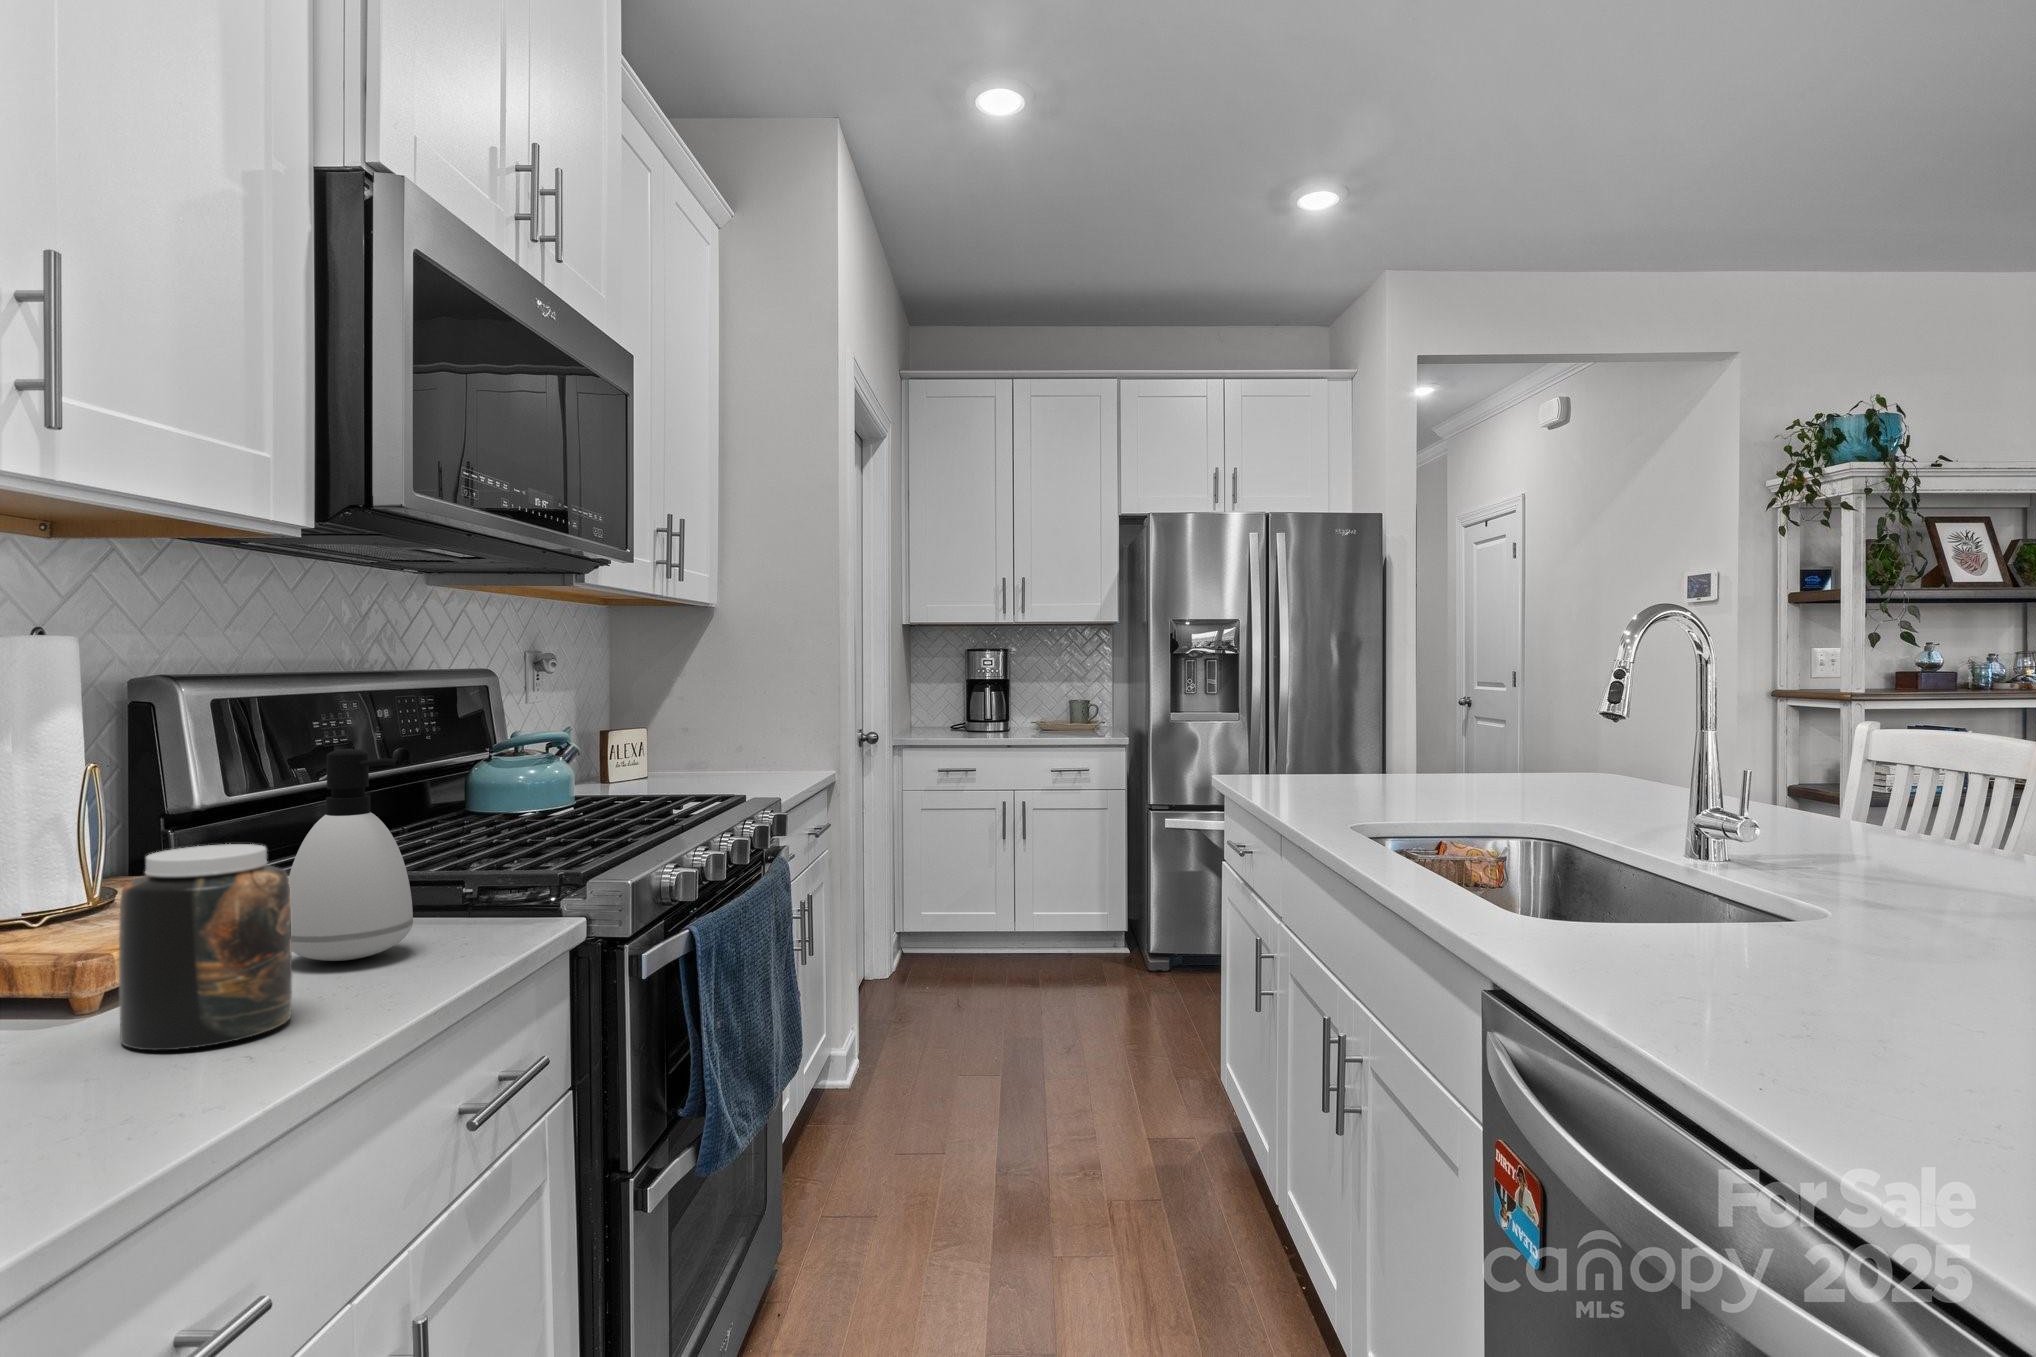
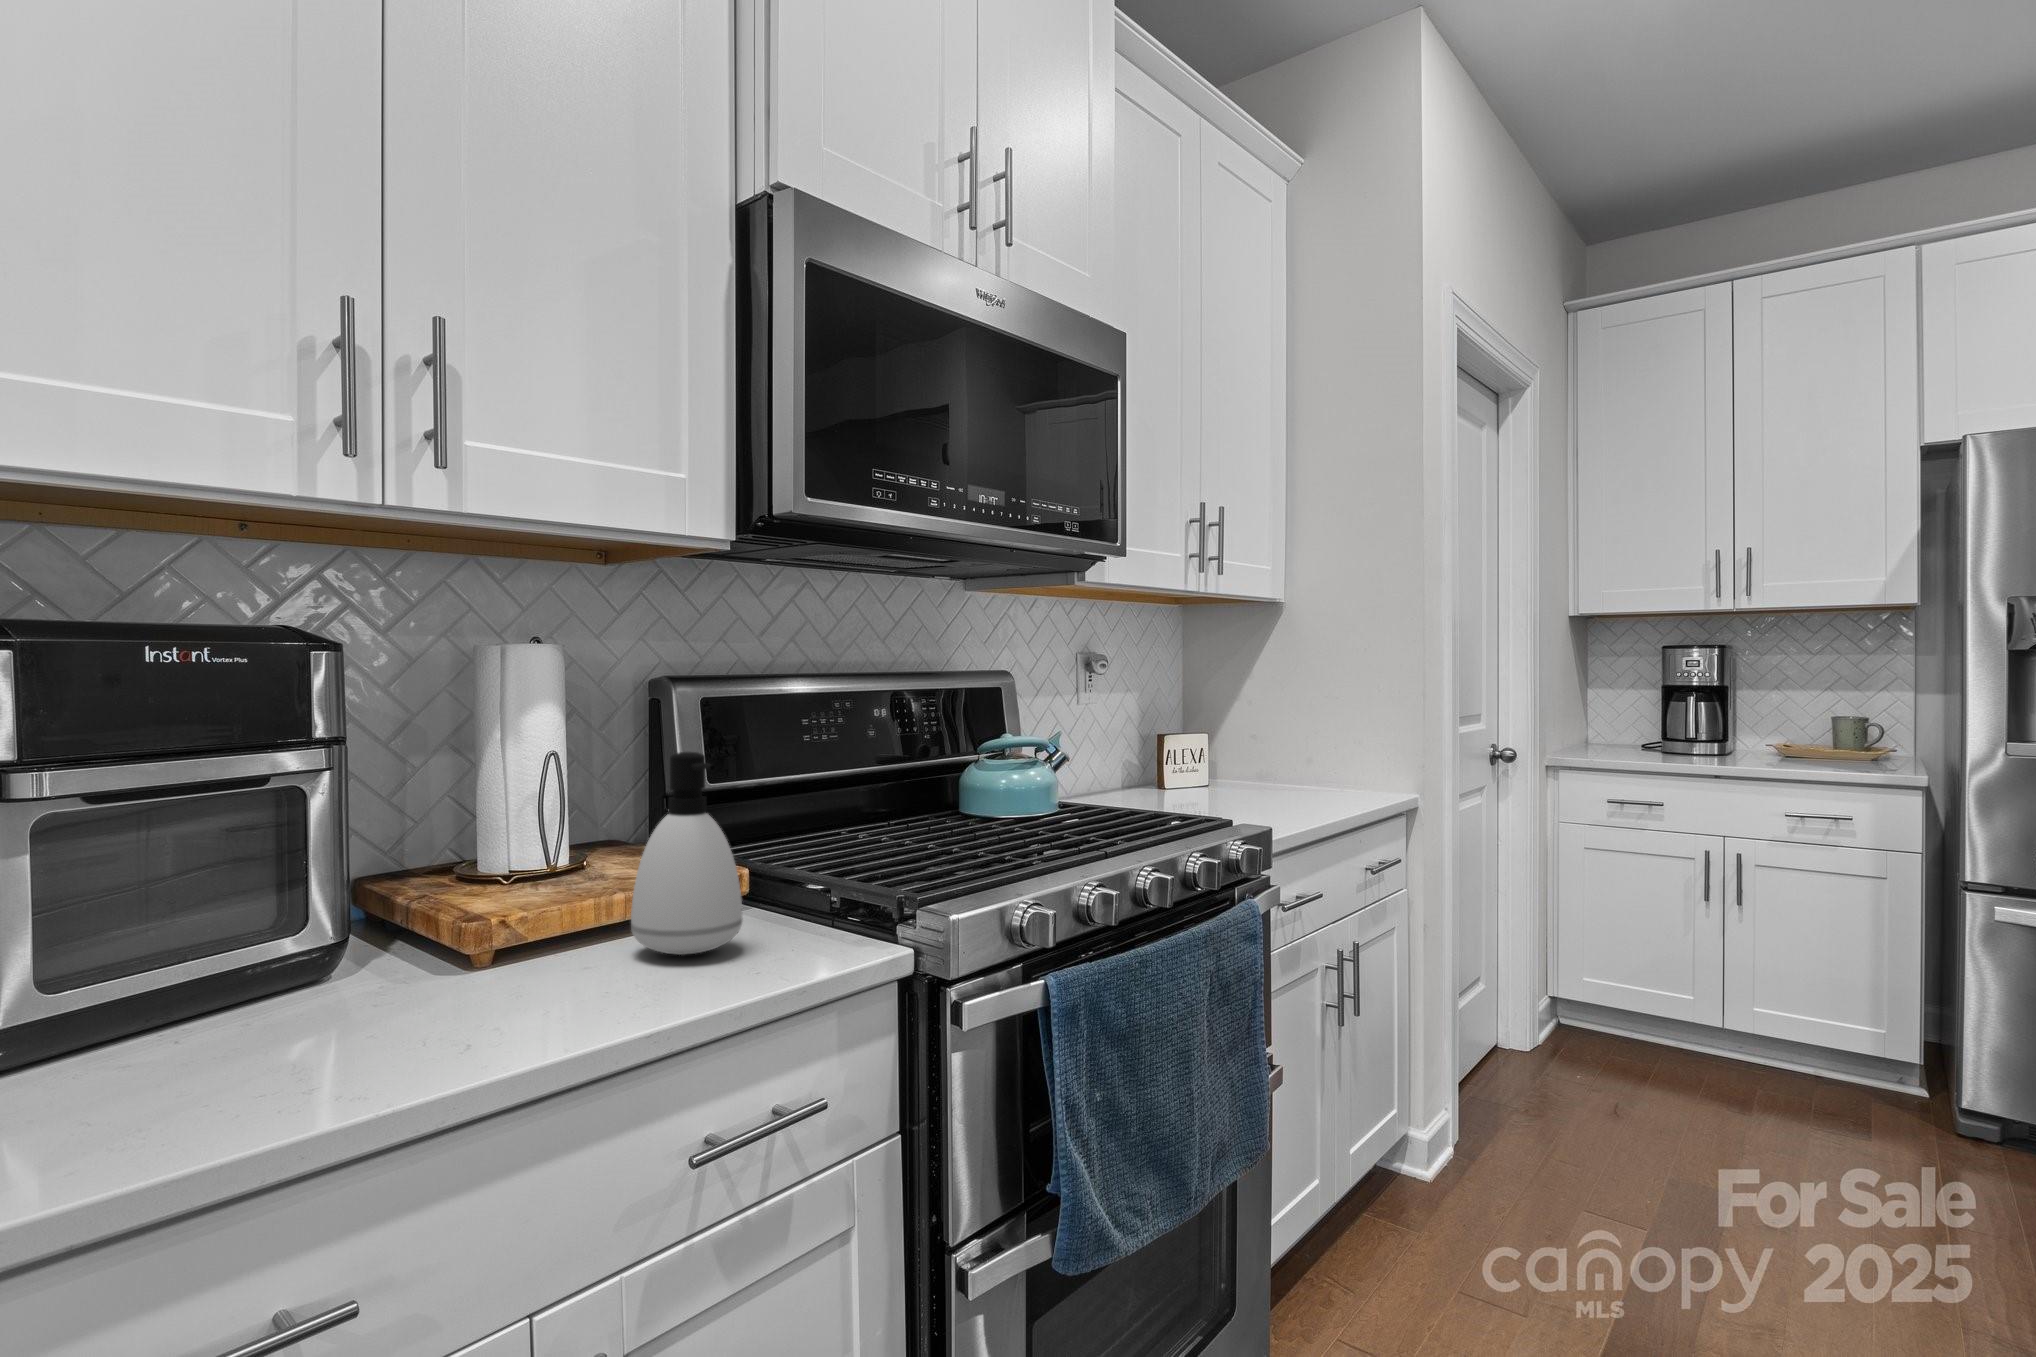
jar: present [119,844,292,1050] -> none [433,836,566,1021]

